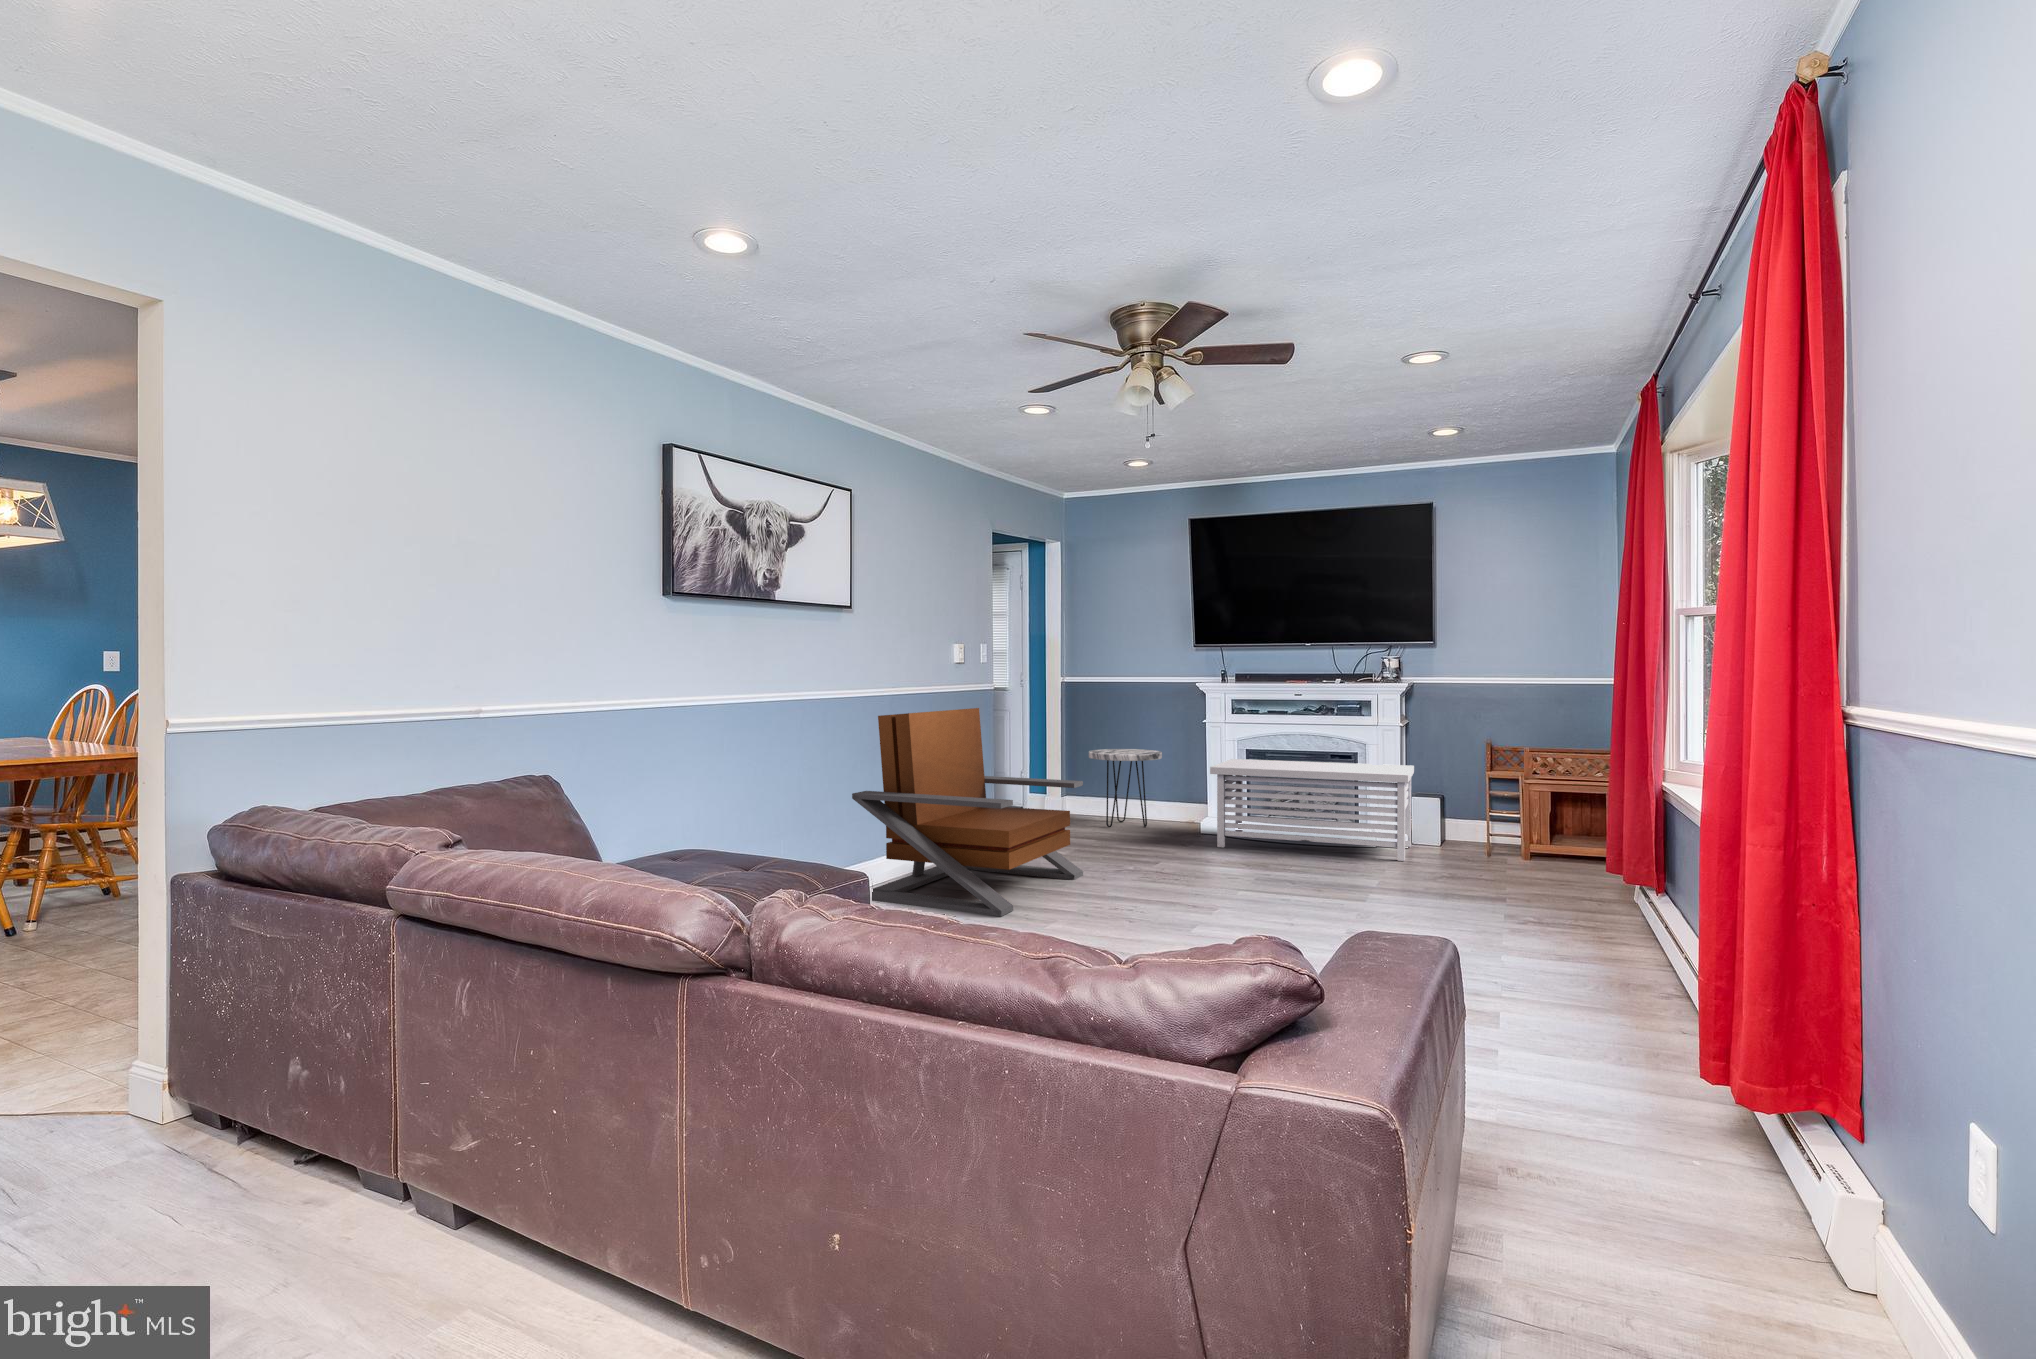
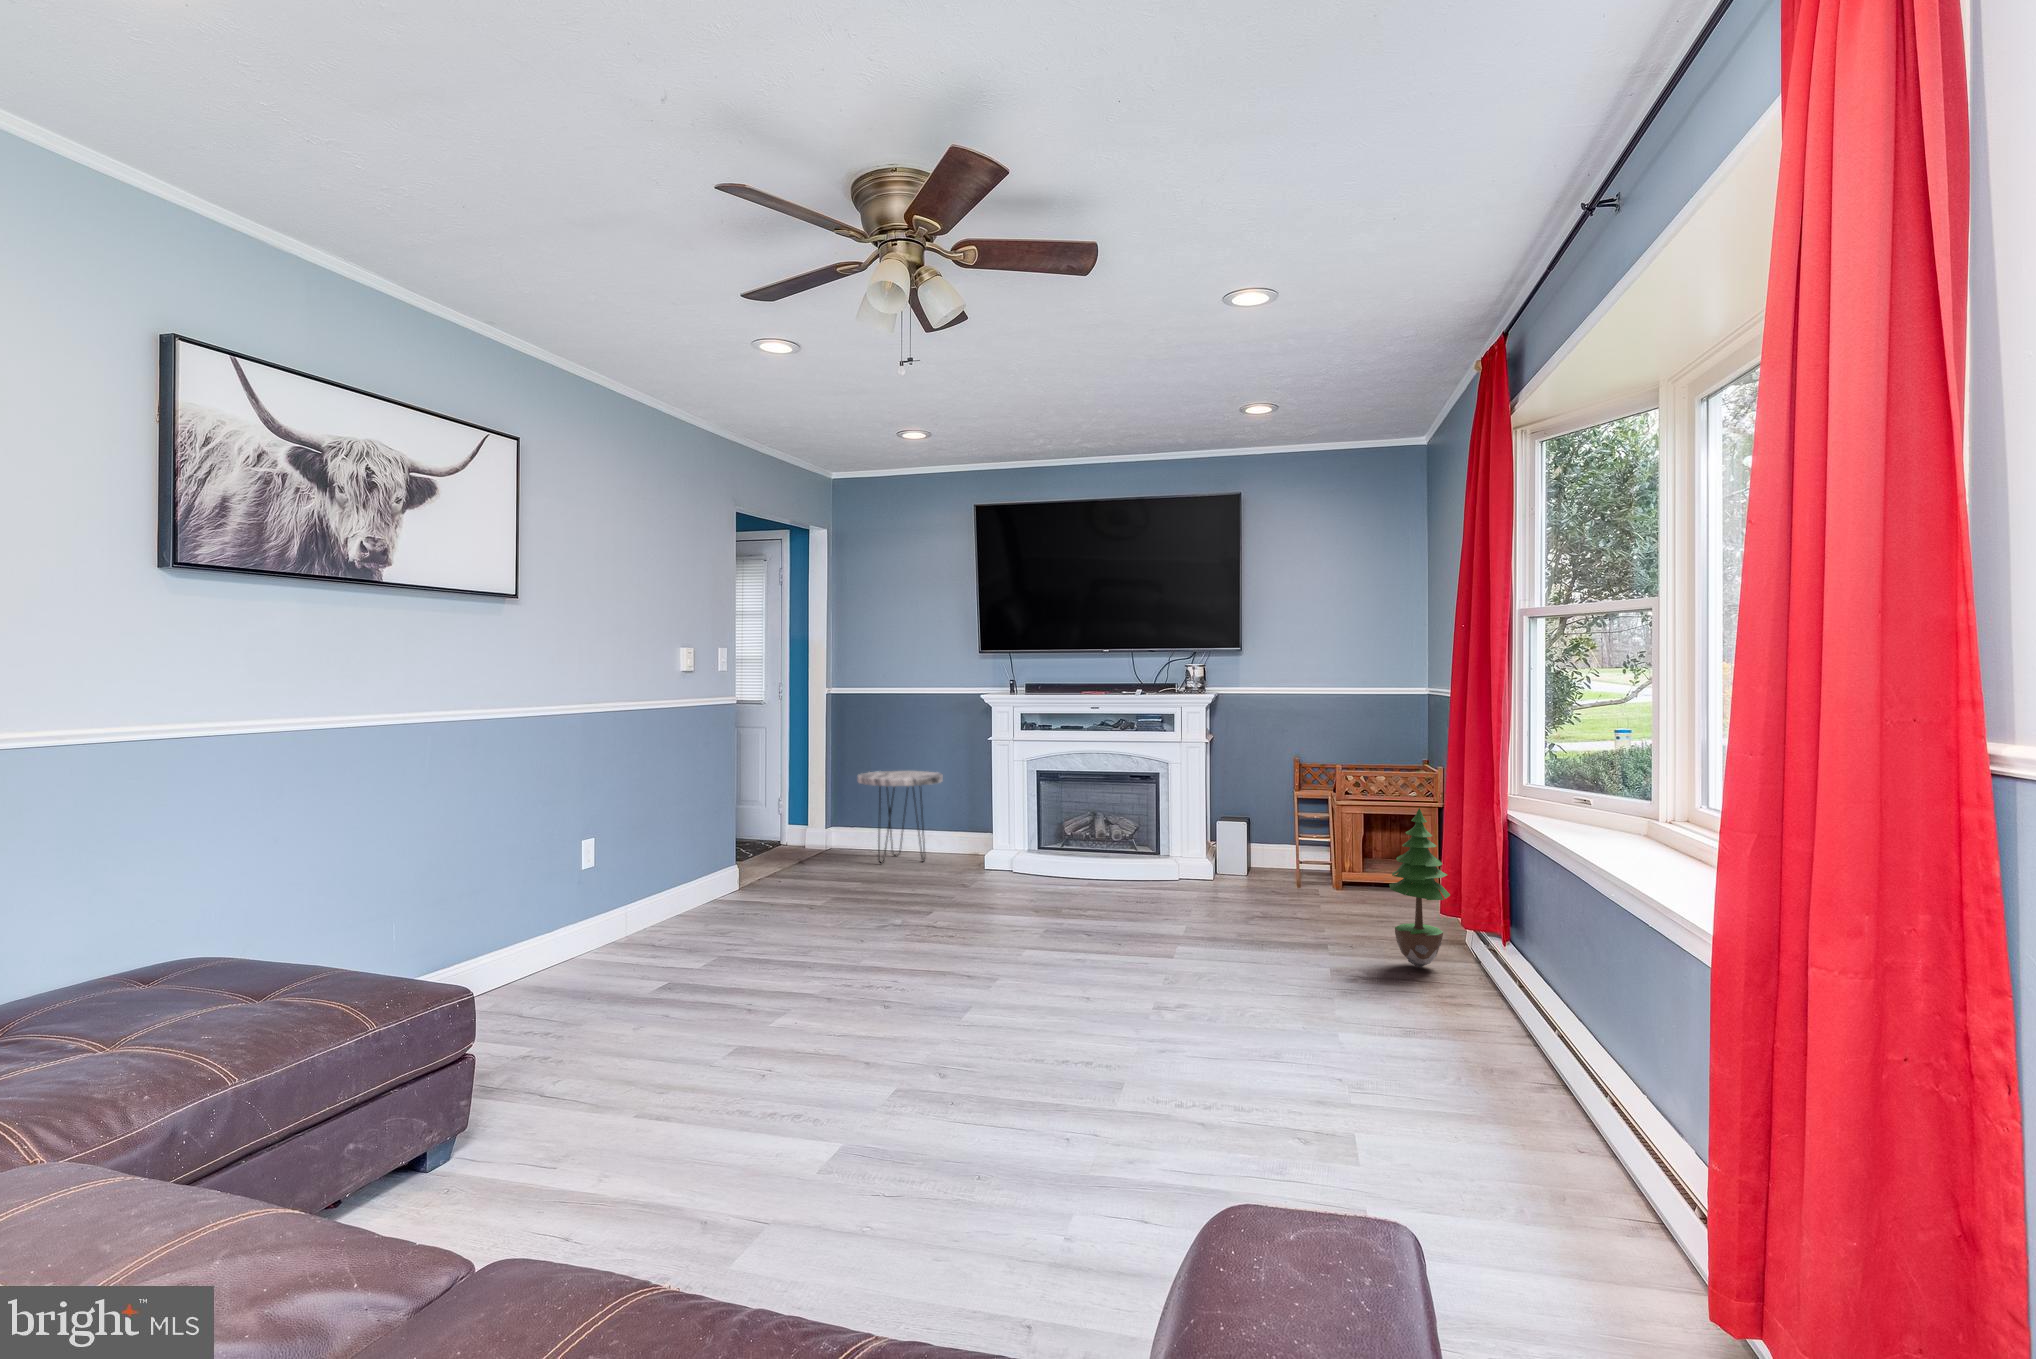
lounge chair: present [852,708,1083,916] -> none [513,729,840,1014]
storage bench: present [1210,759,1414,861] -> none [997,782,1219,898]
potted tree: none [1557,777,1614,916] -> present [1389,808,1450,968]

